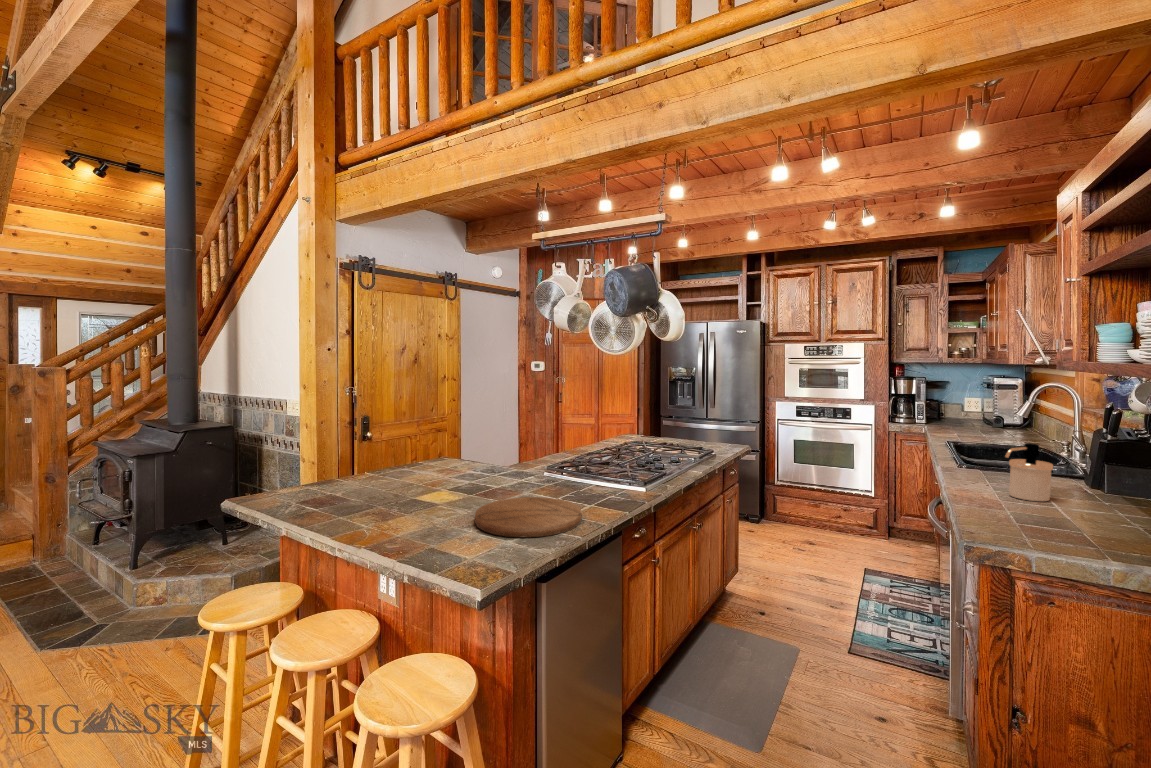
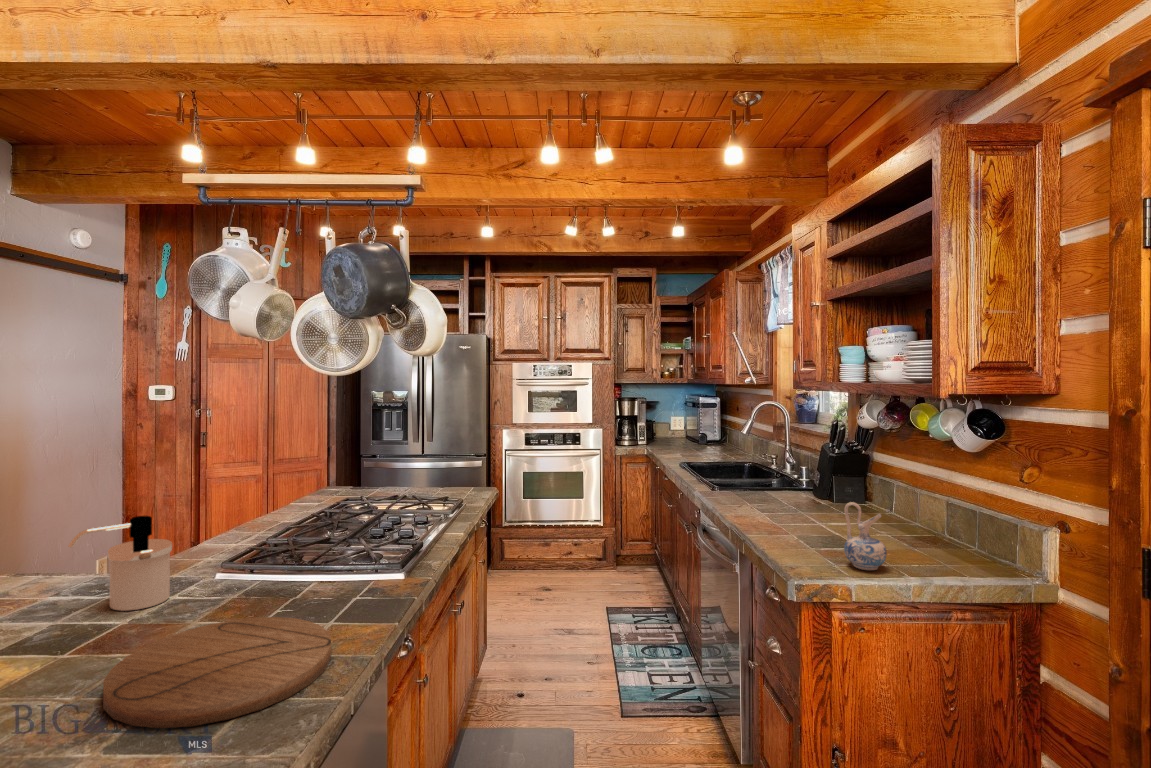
soap dispenser: present [1005,443,1053,501] -> present [68,516,172,611]
ceramic pitcher: none [1045,479,1097,548] -> present [844,502,887,570]

